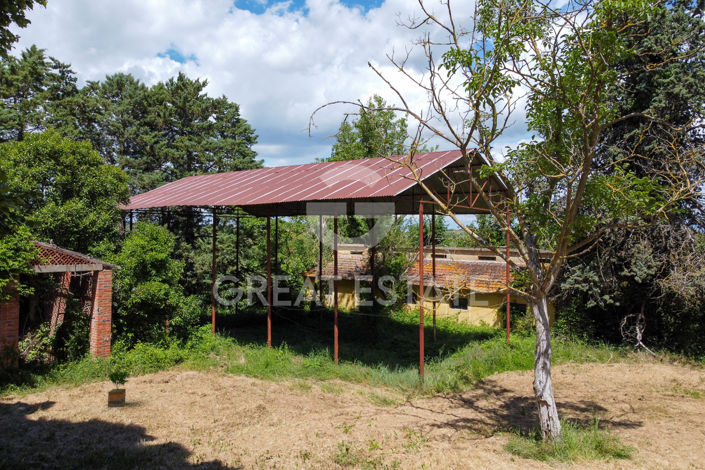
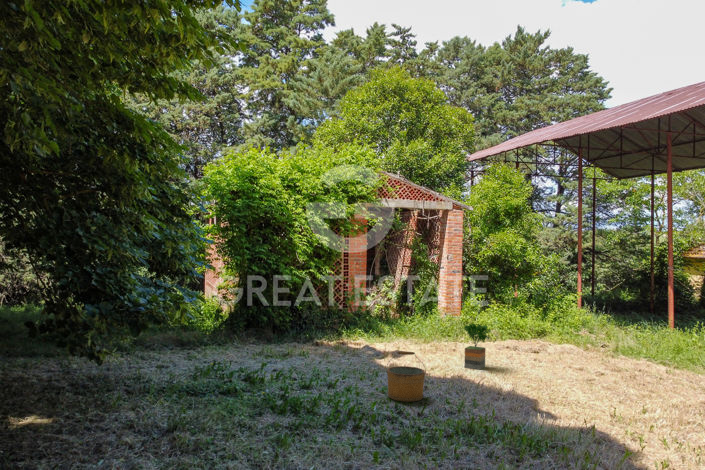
bucket: none [35,411,71,452] -> present [386,352,425,402]

